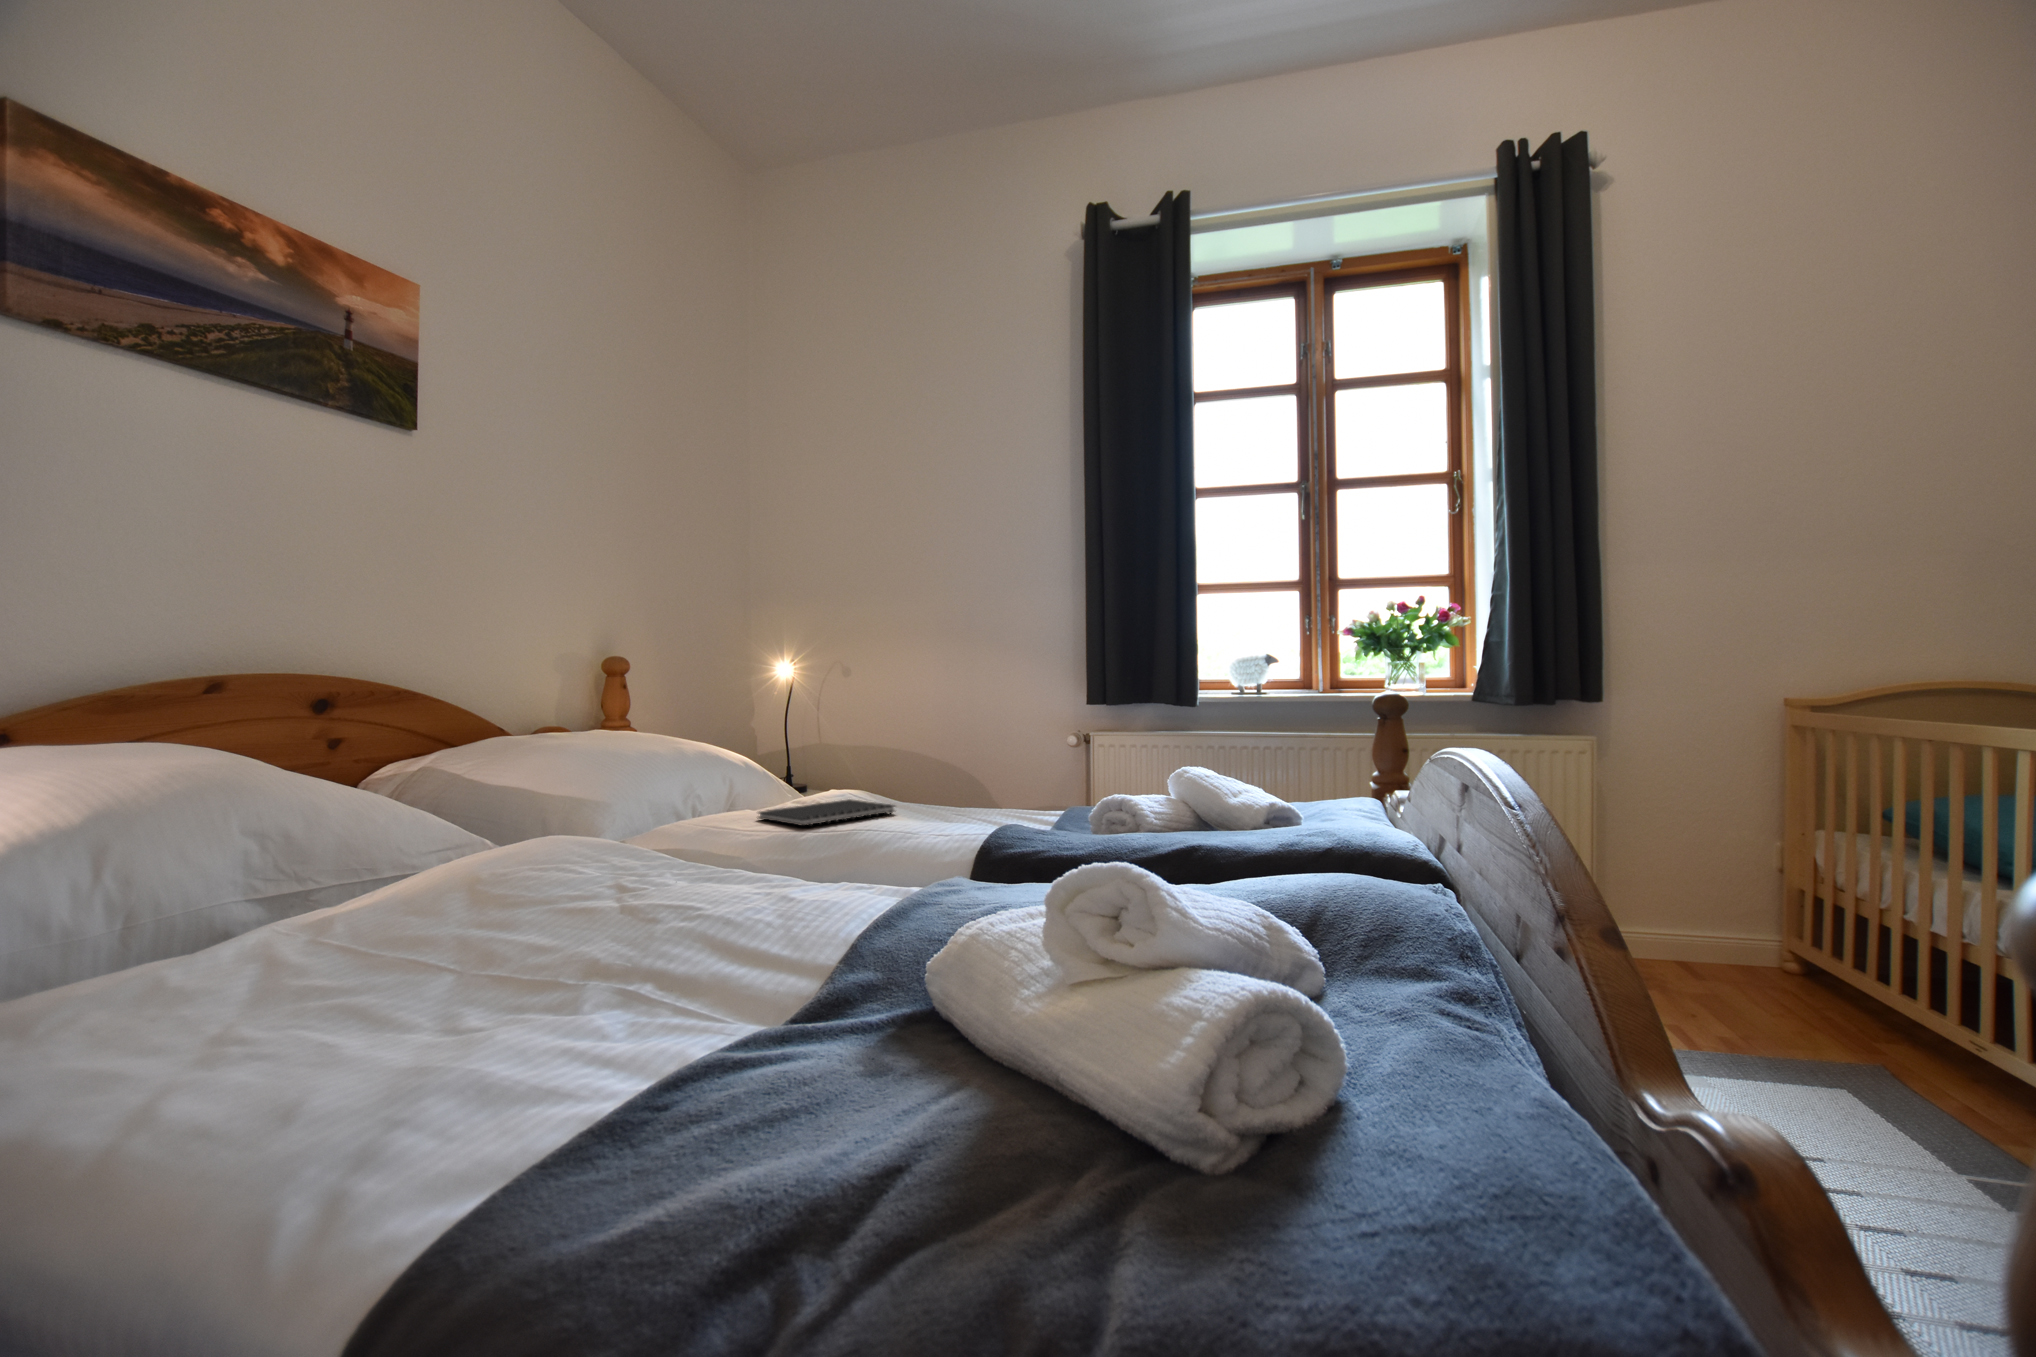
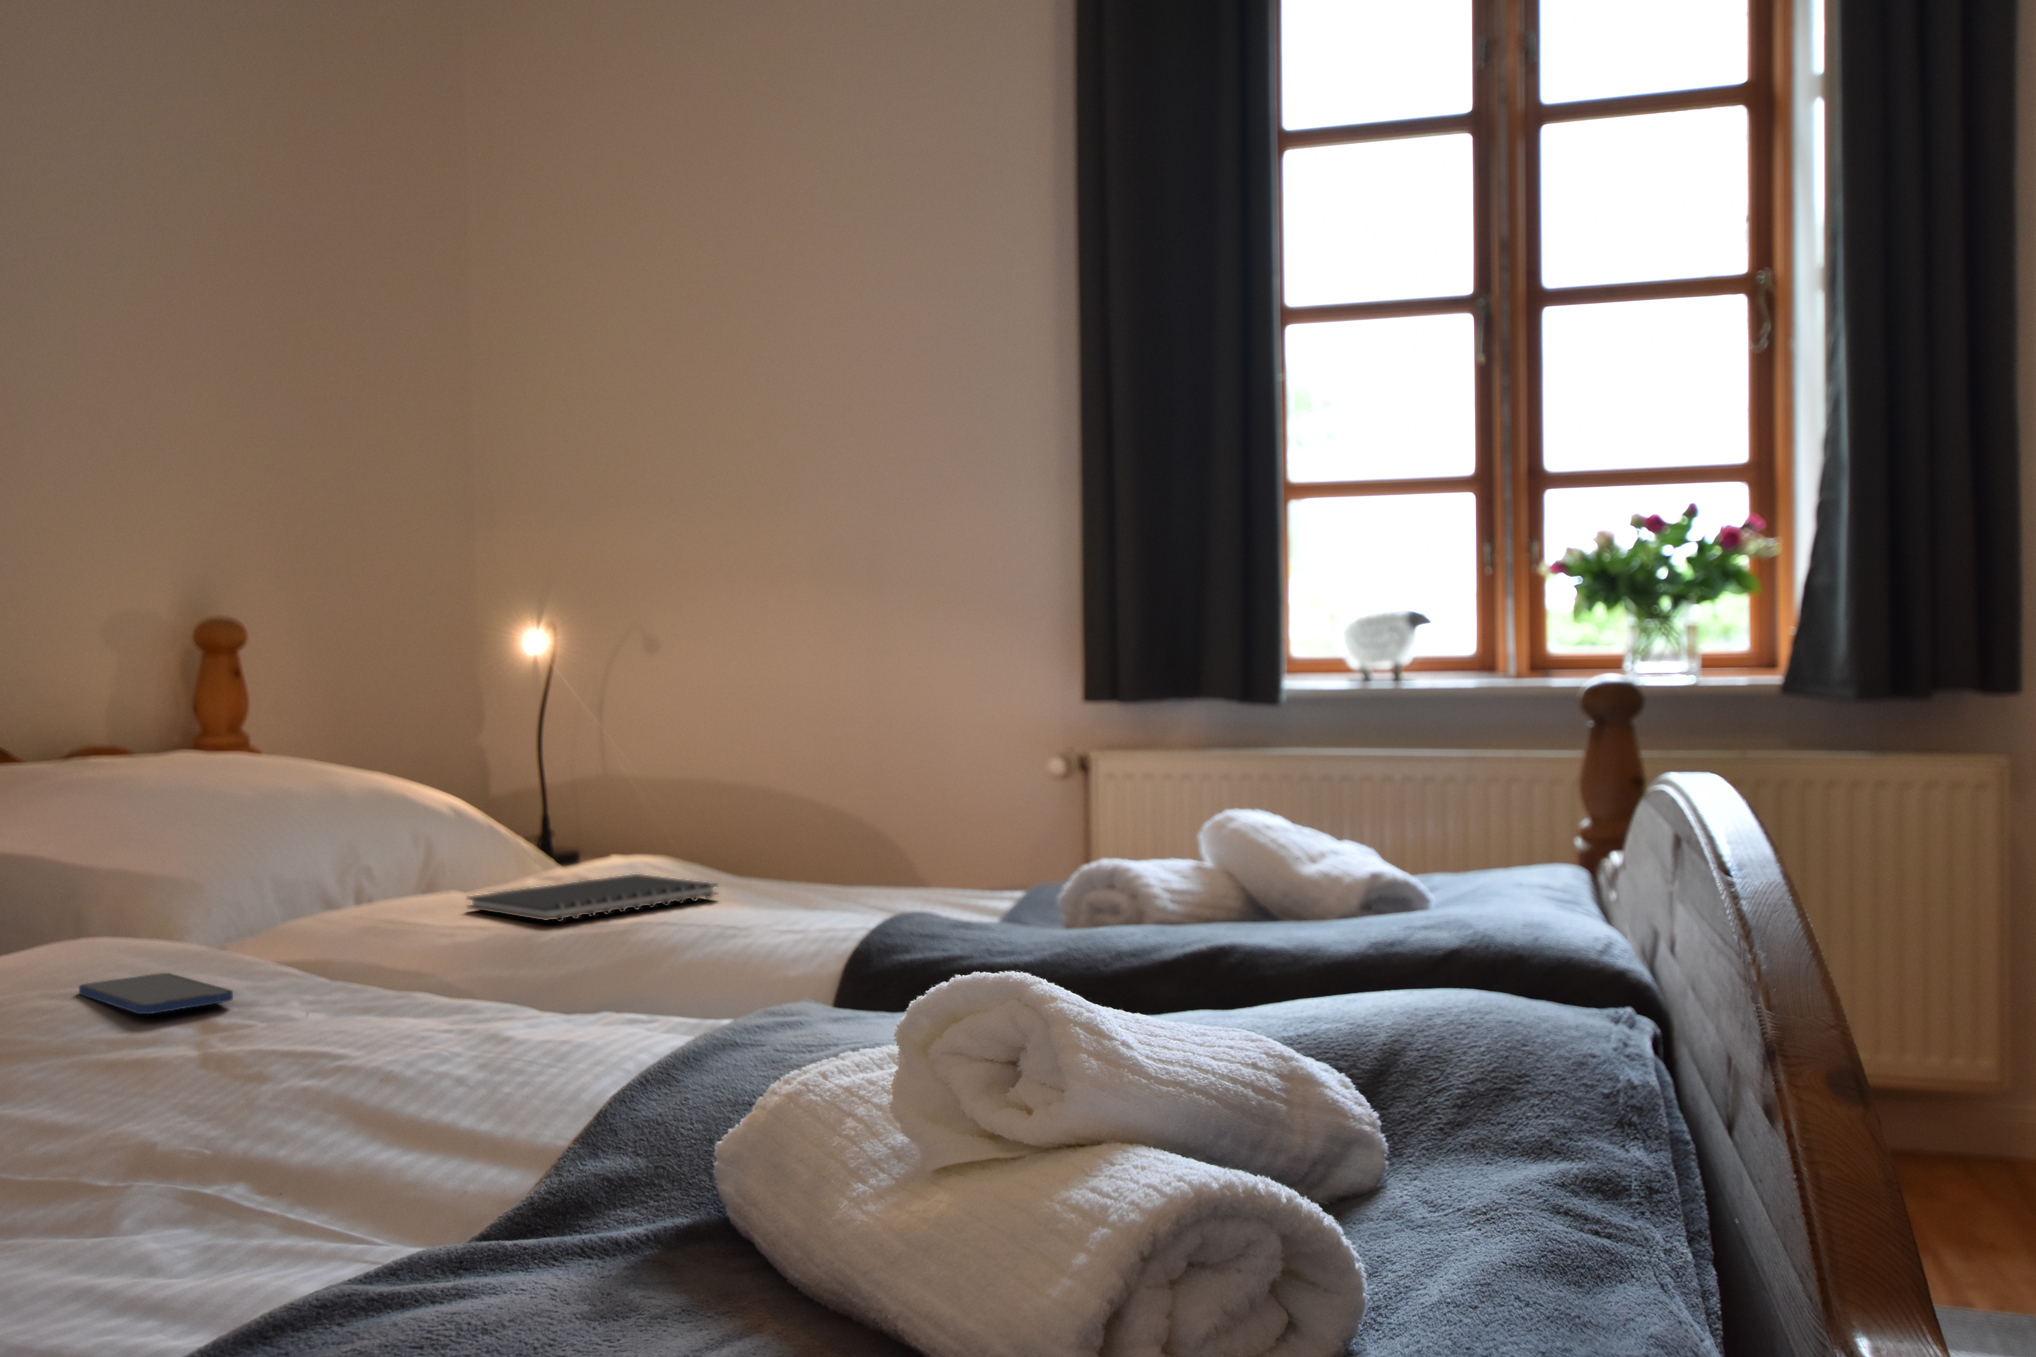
smartphone: none [545,857,634,882] -> present [79,973,233,1014]

